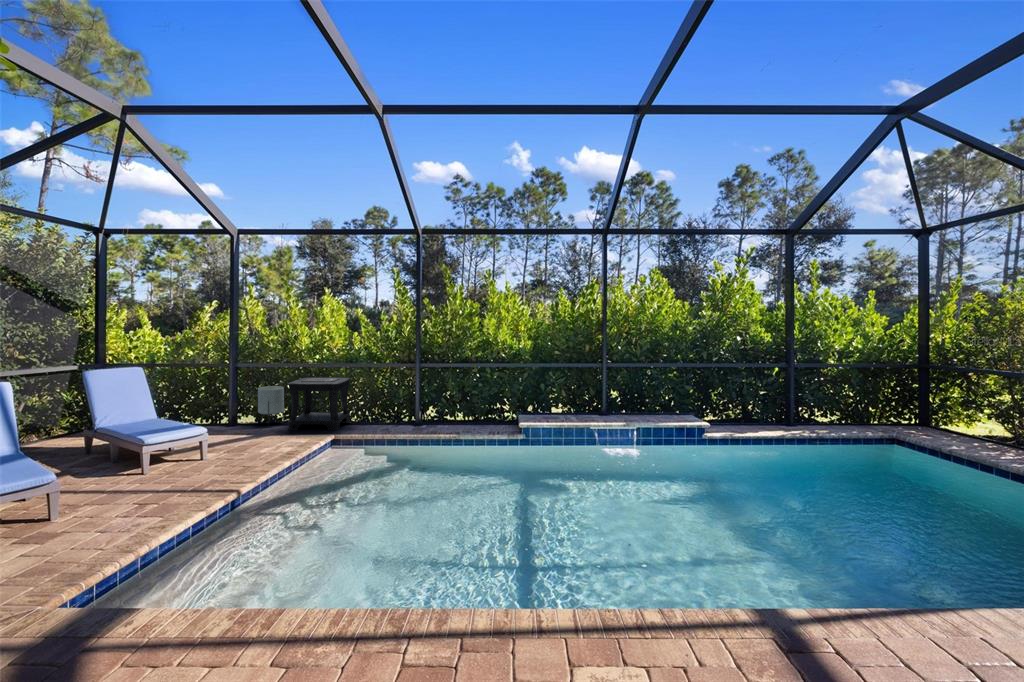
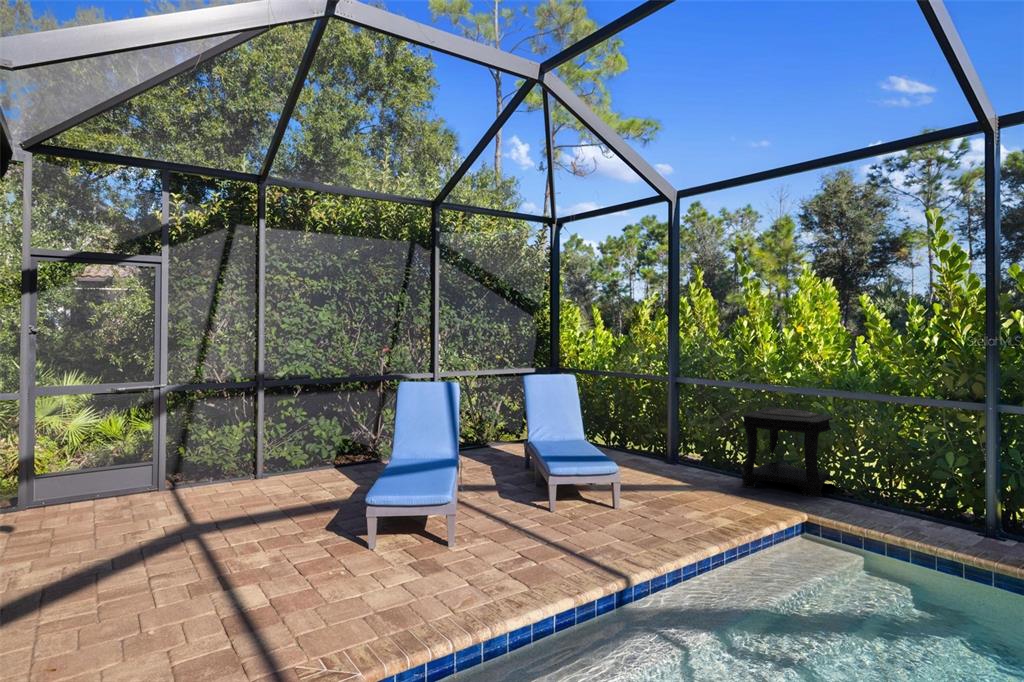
planter: present [258,386,284,422] -> none [704,416,741,475]

